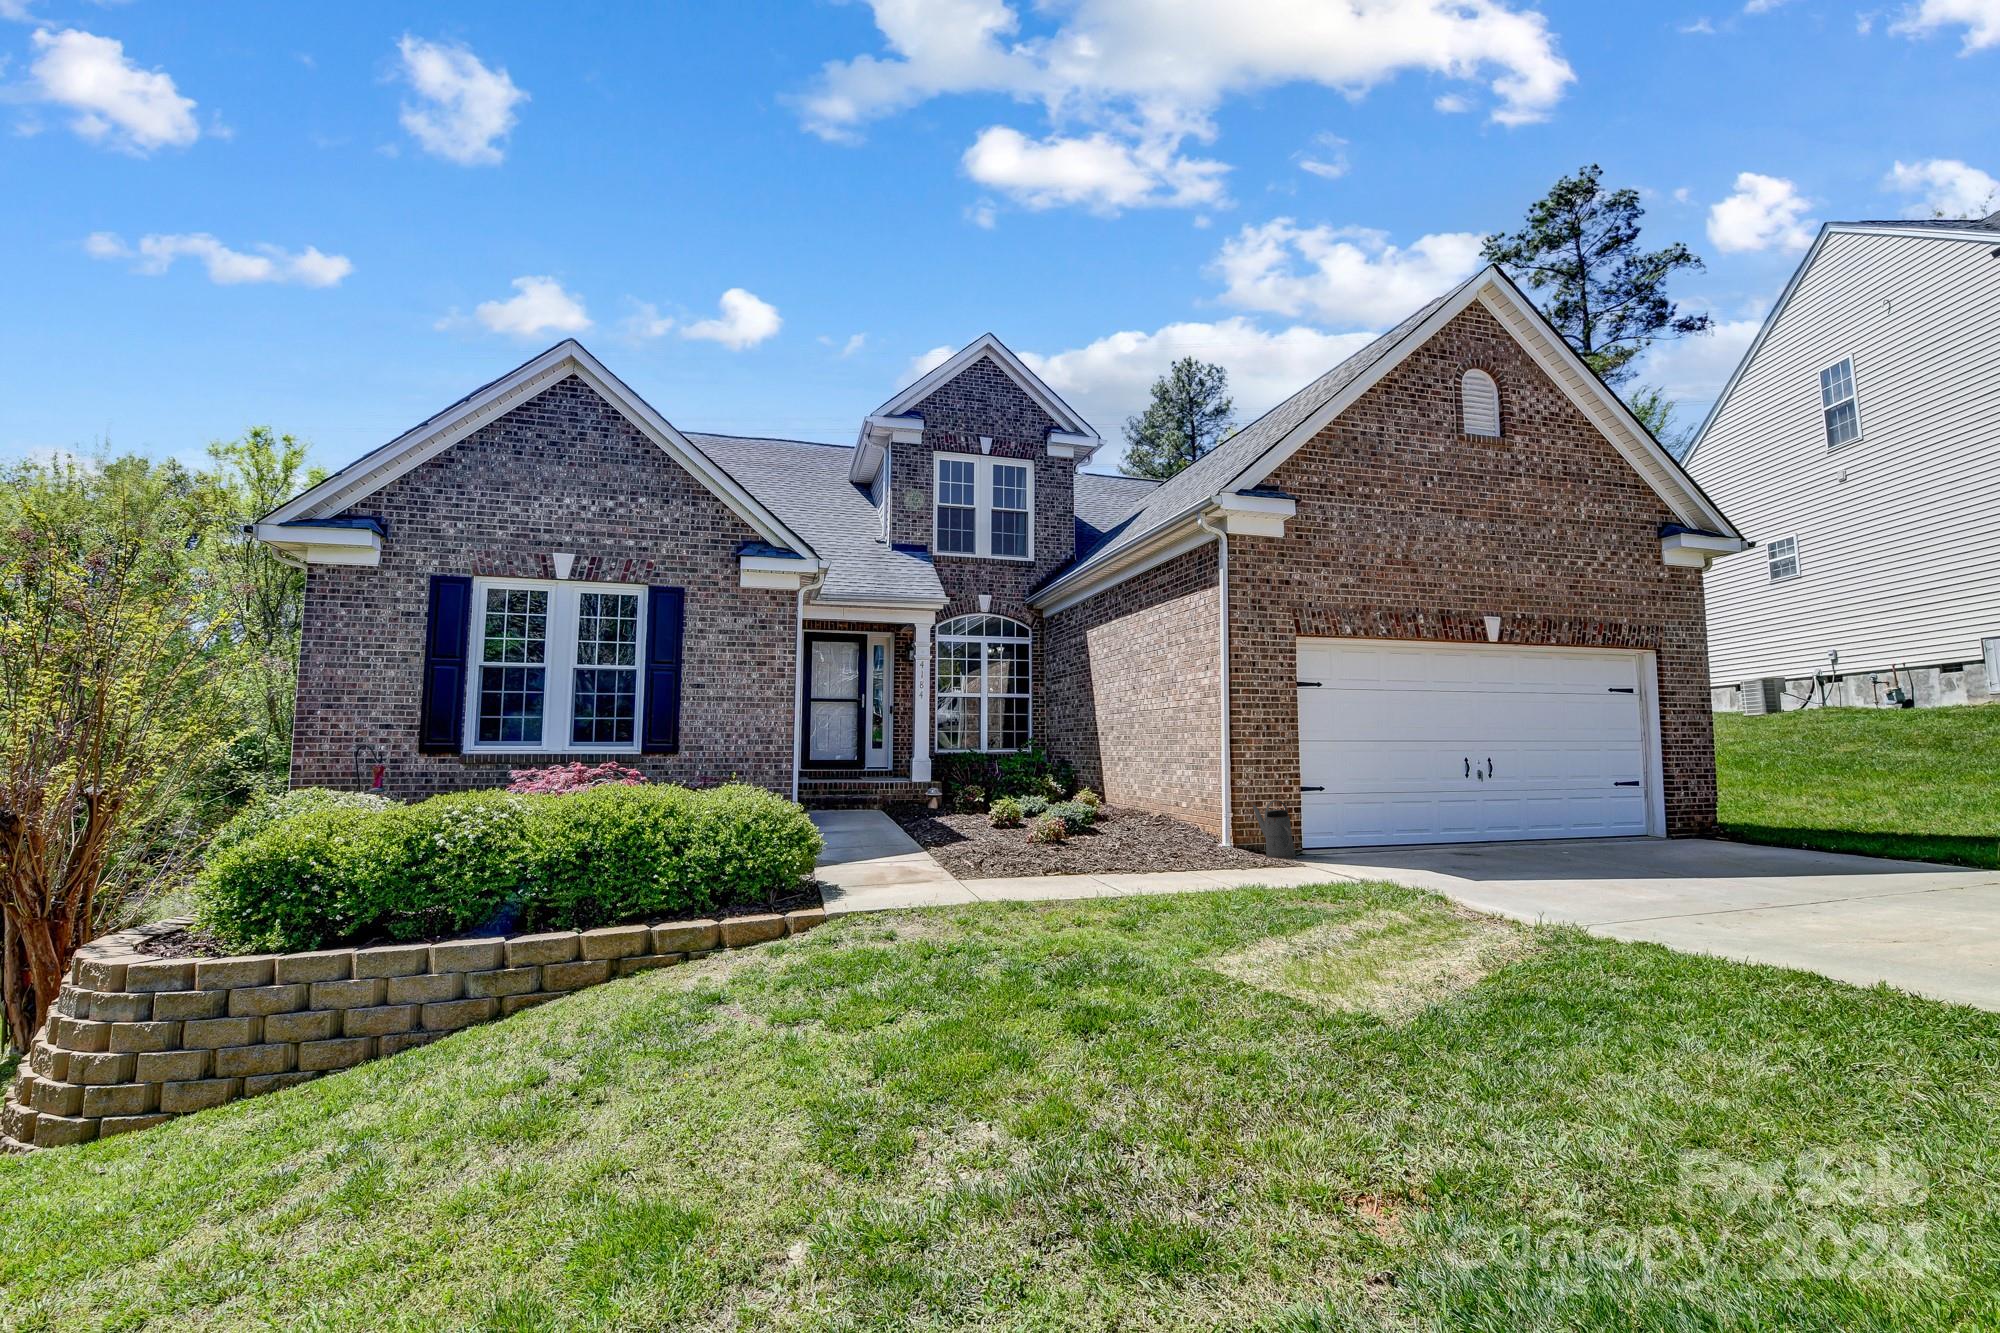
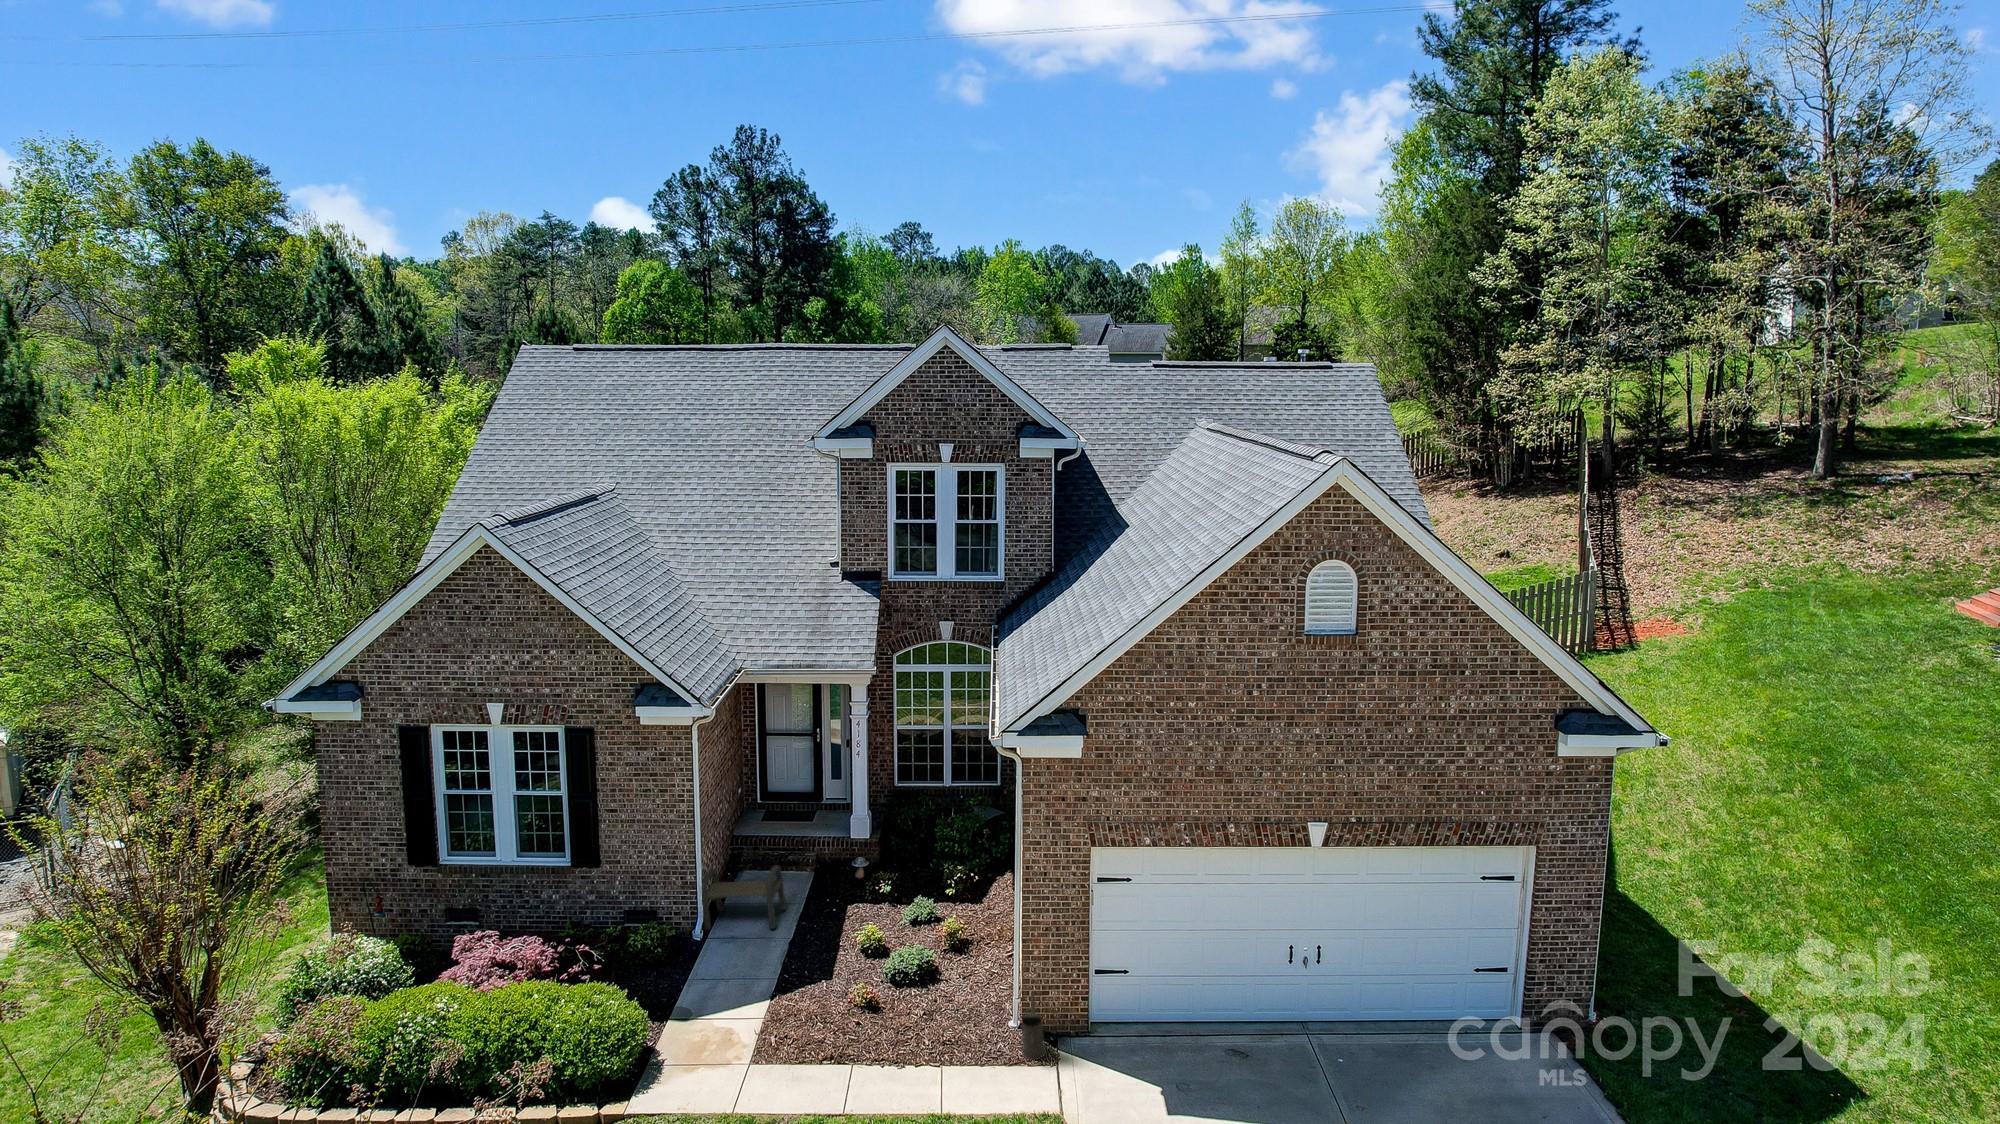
bench: none [799,769,889,841] -> present [701,865,786,930]

